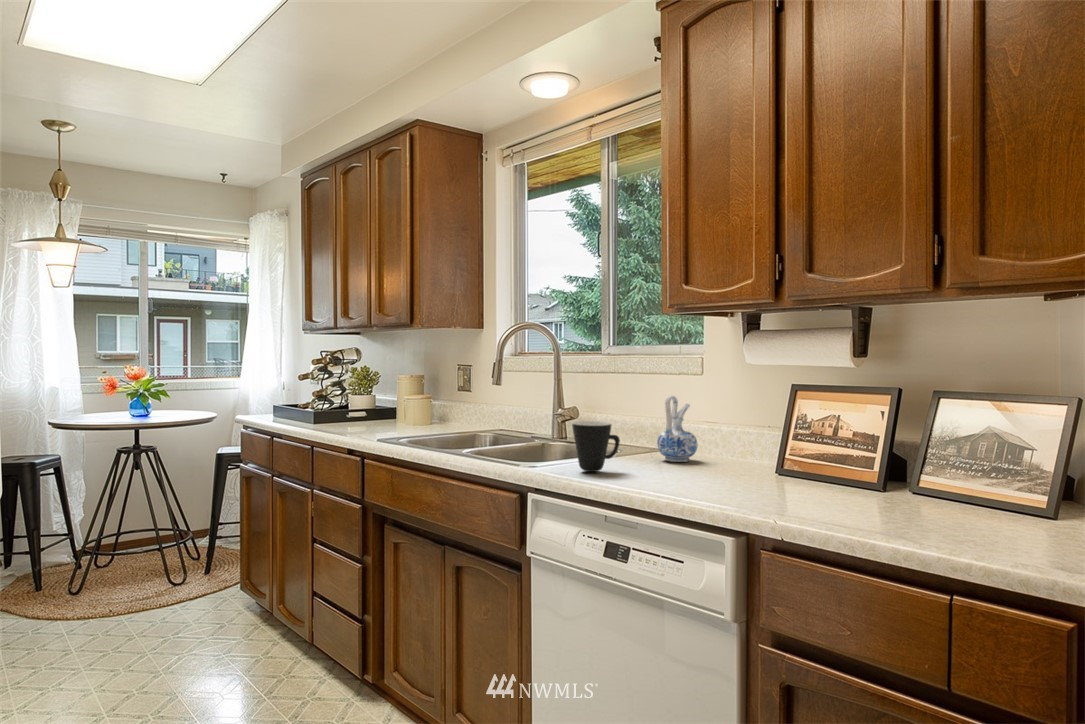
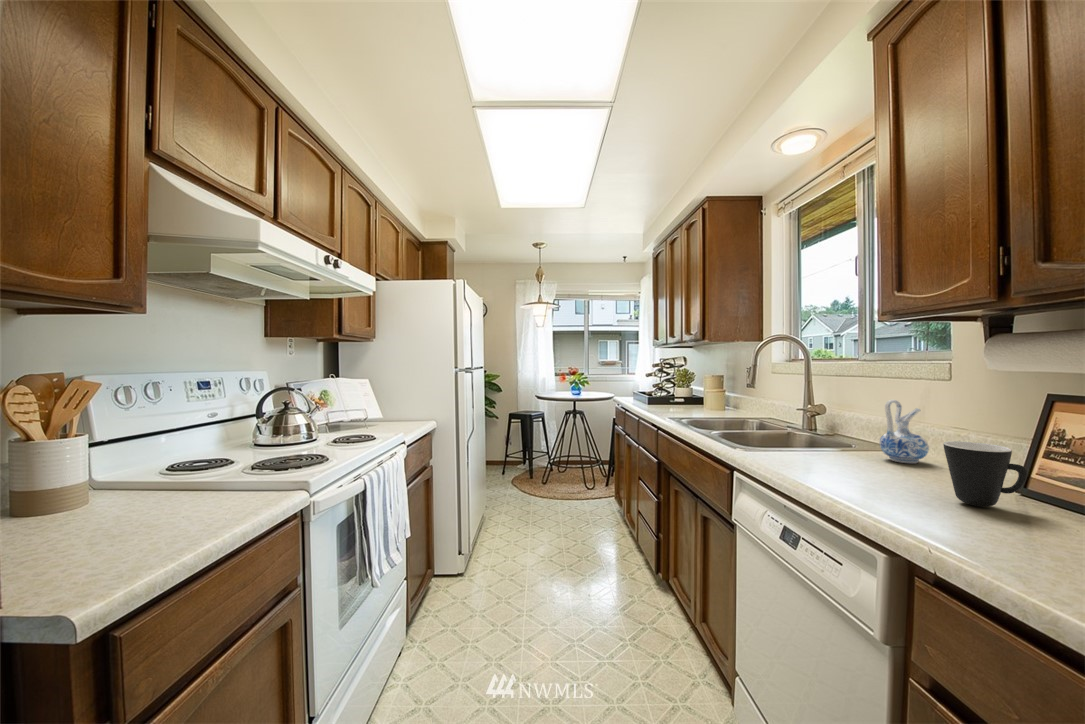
mug: present [572,421,620,472] -> present [944,441,1028,507]

